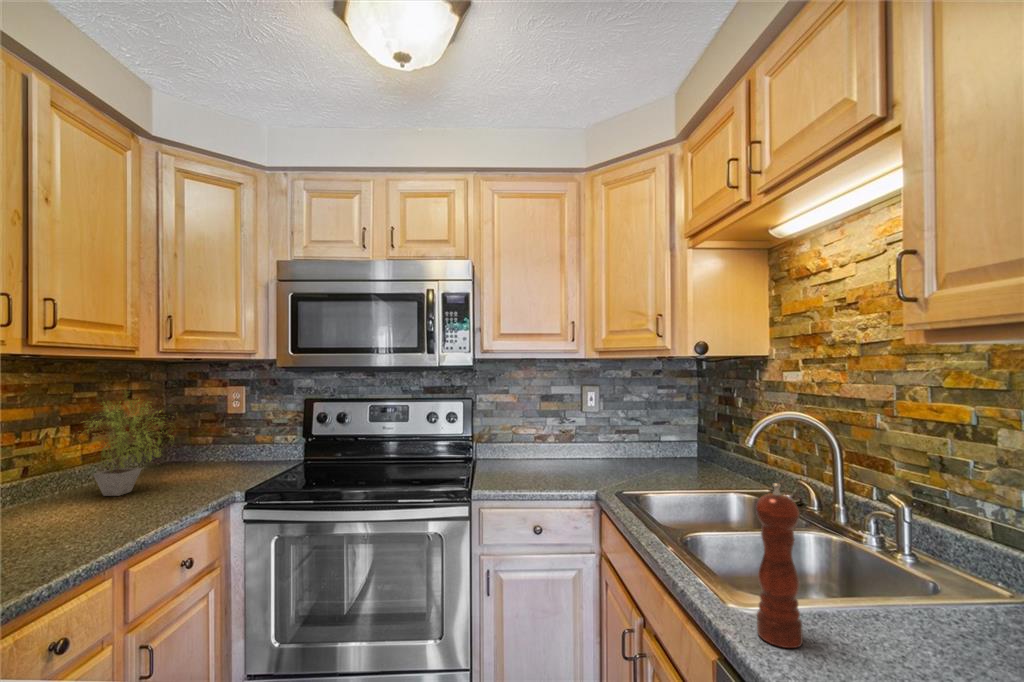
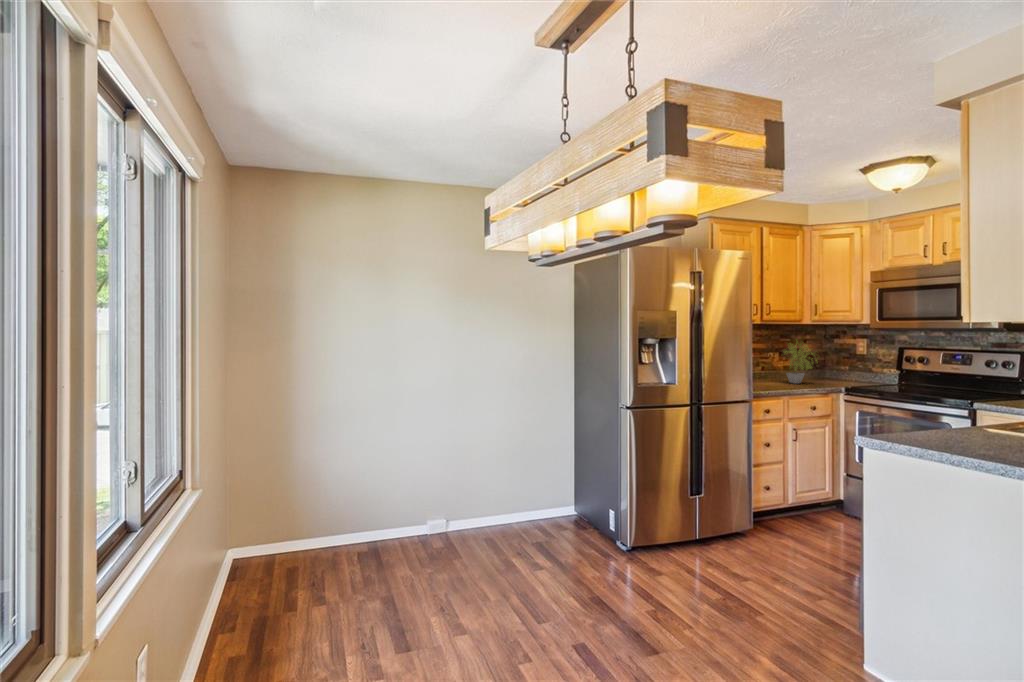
pepper mill: present [756,483,803,648] -> none [965,379,987,439]

